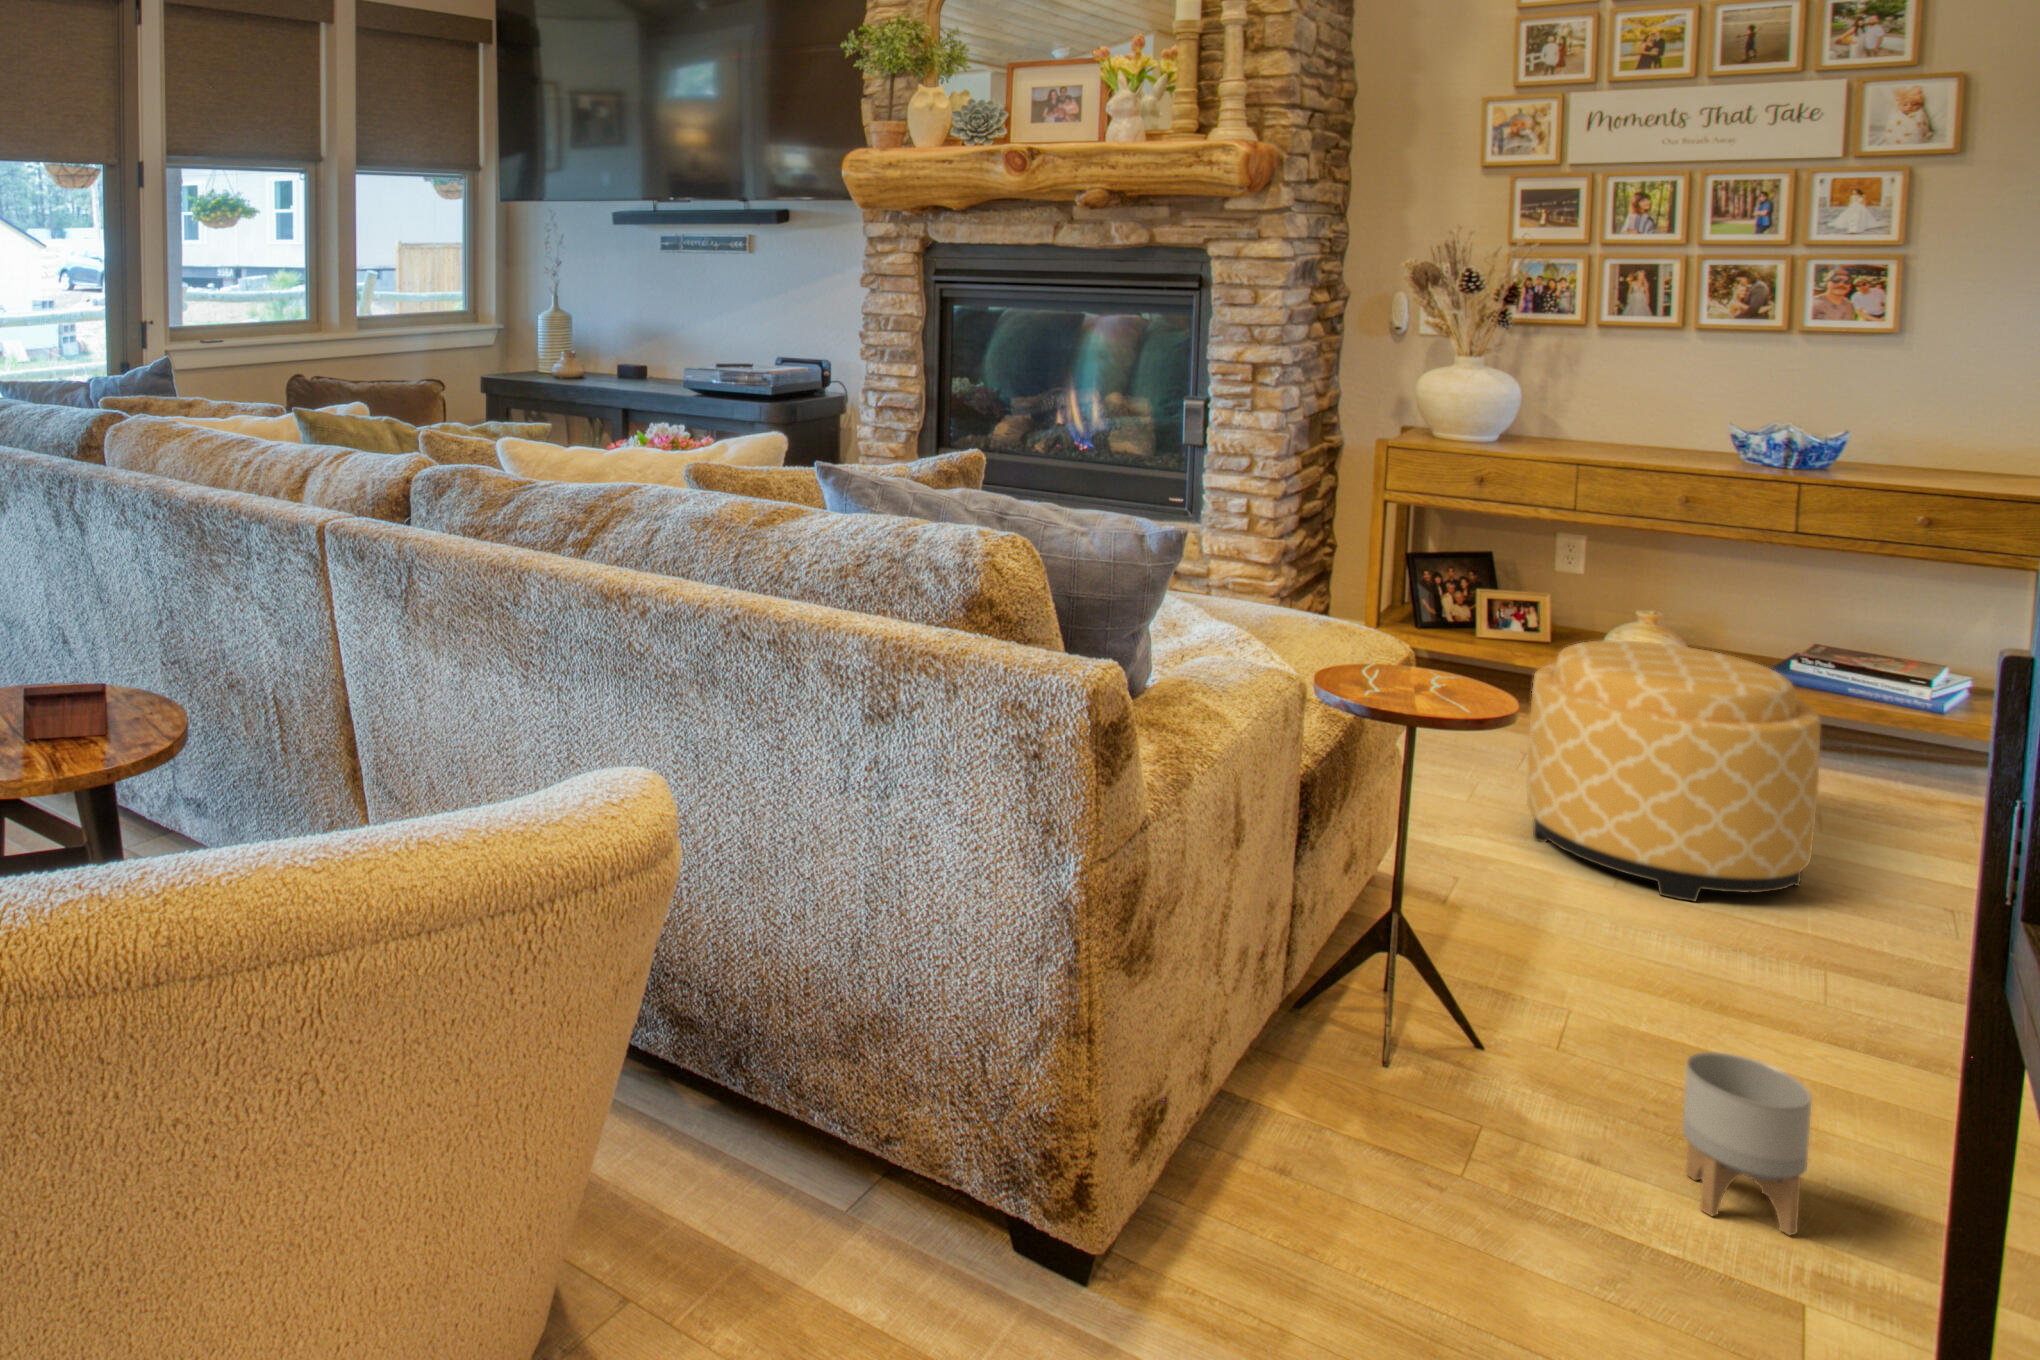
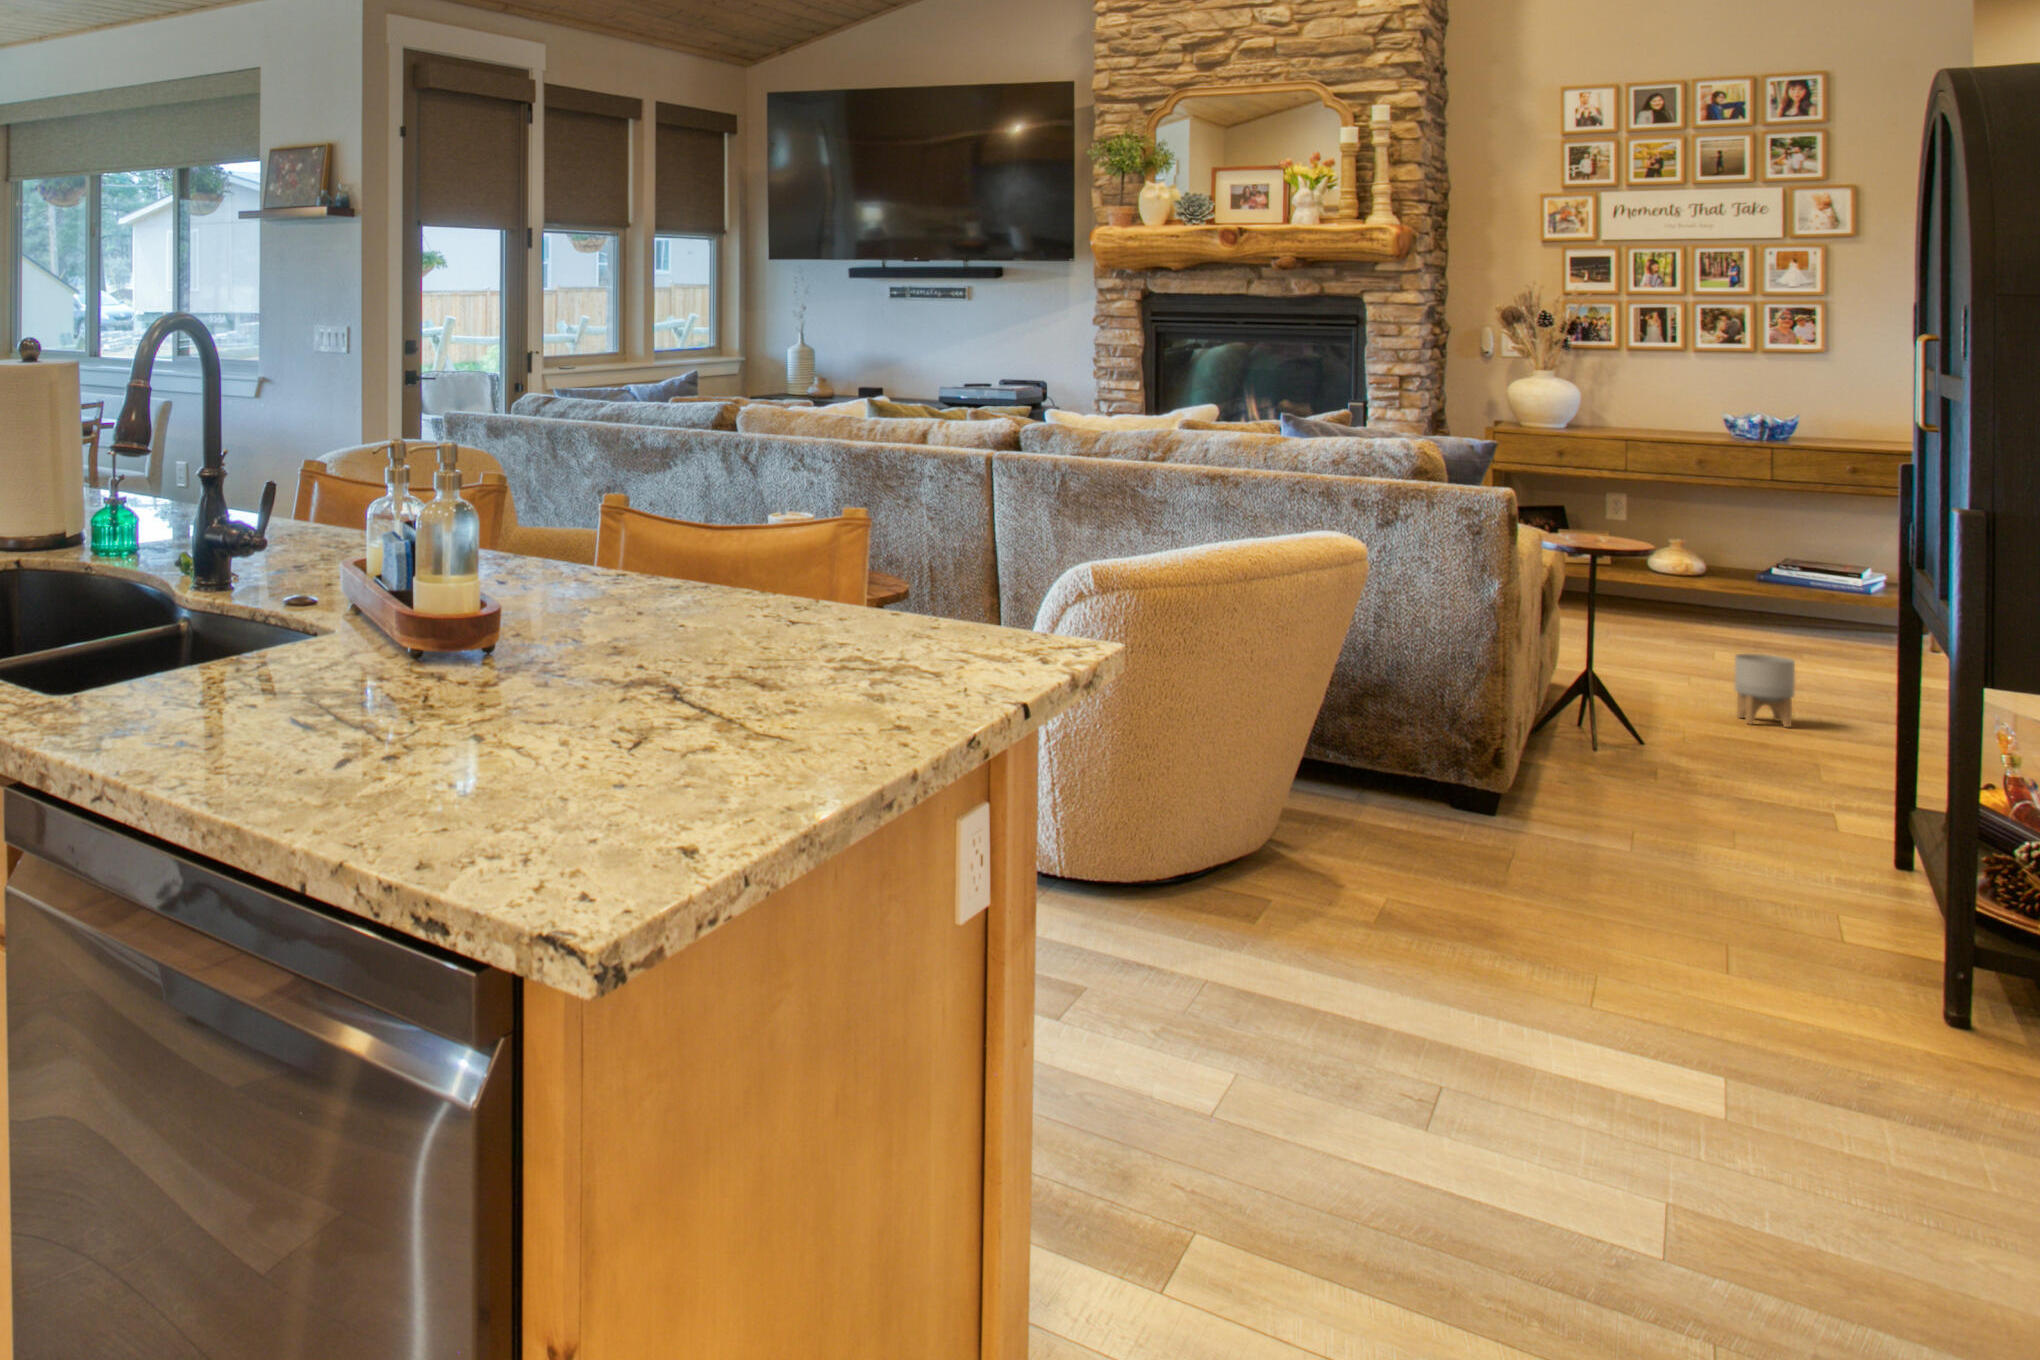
ottoman: present [1527,640,1821,901] -> none [1618,523,1788,660]

